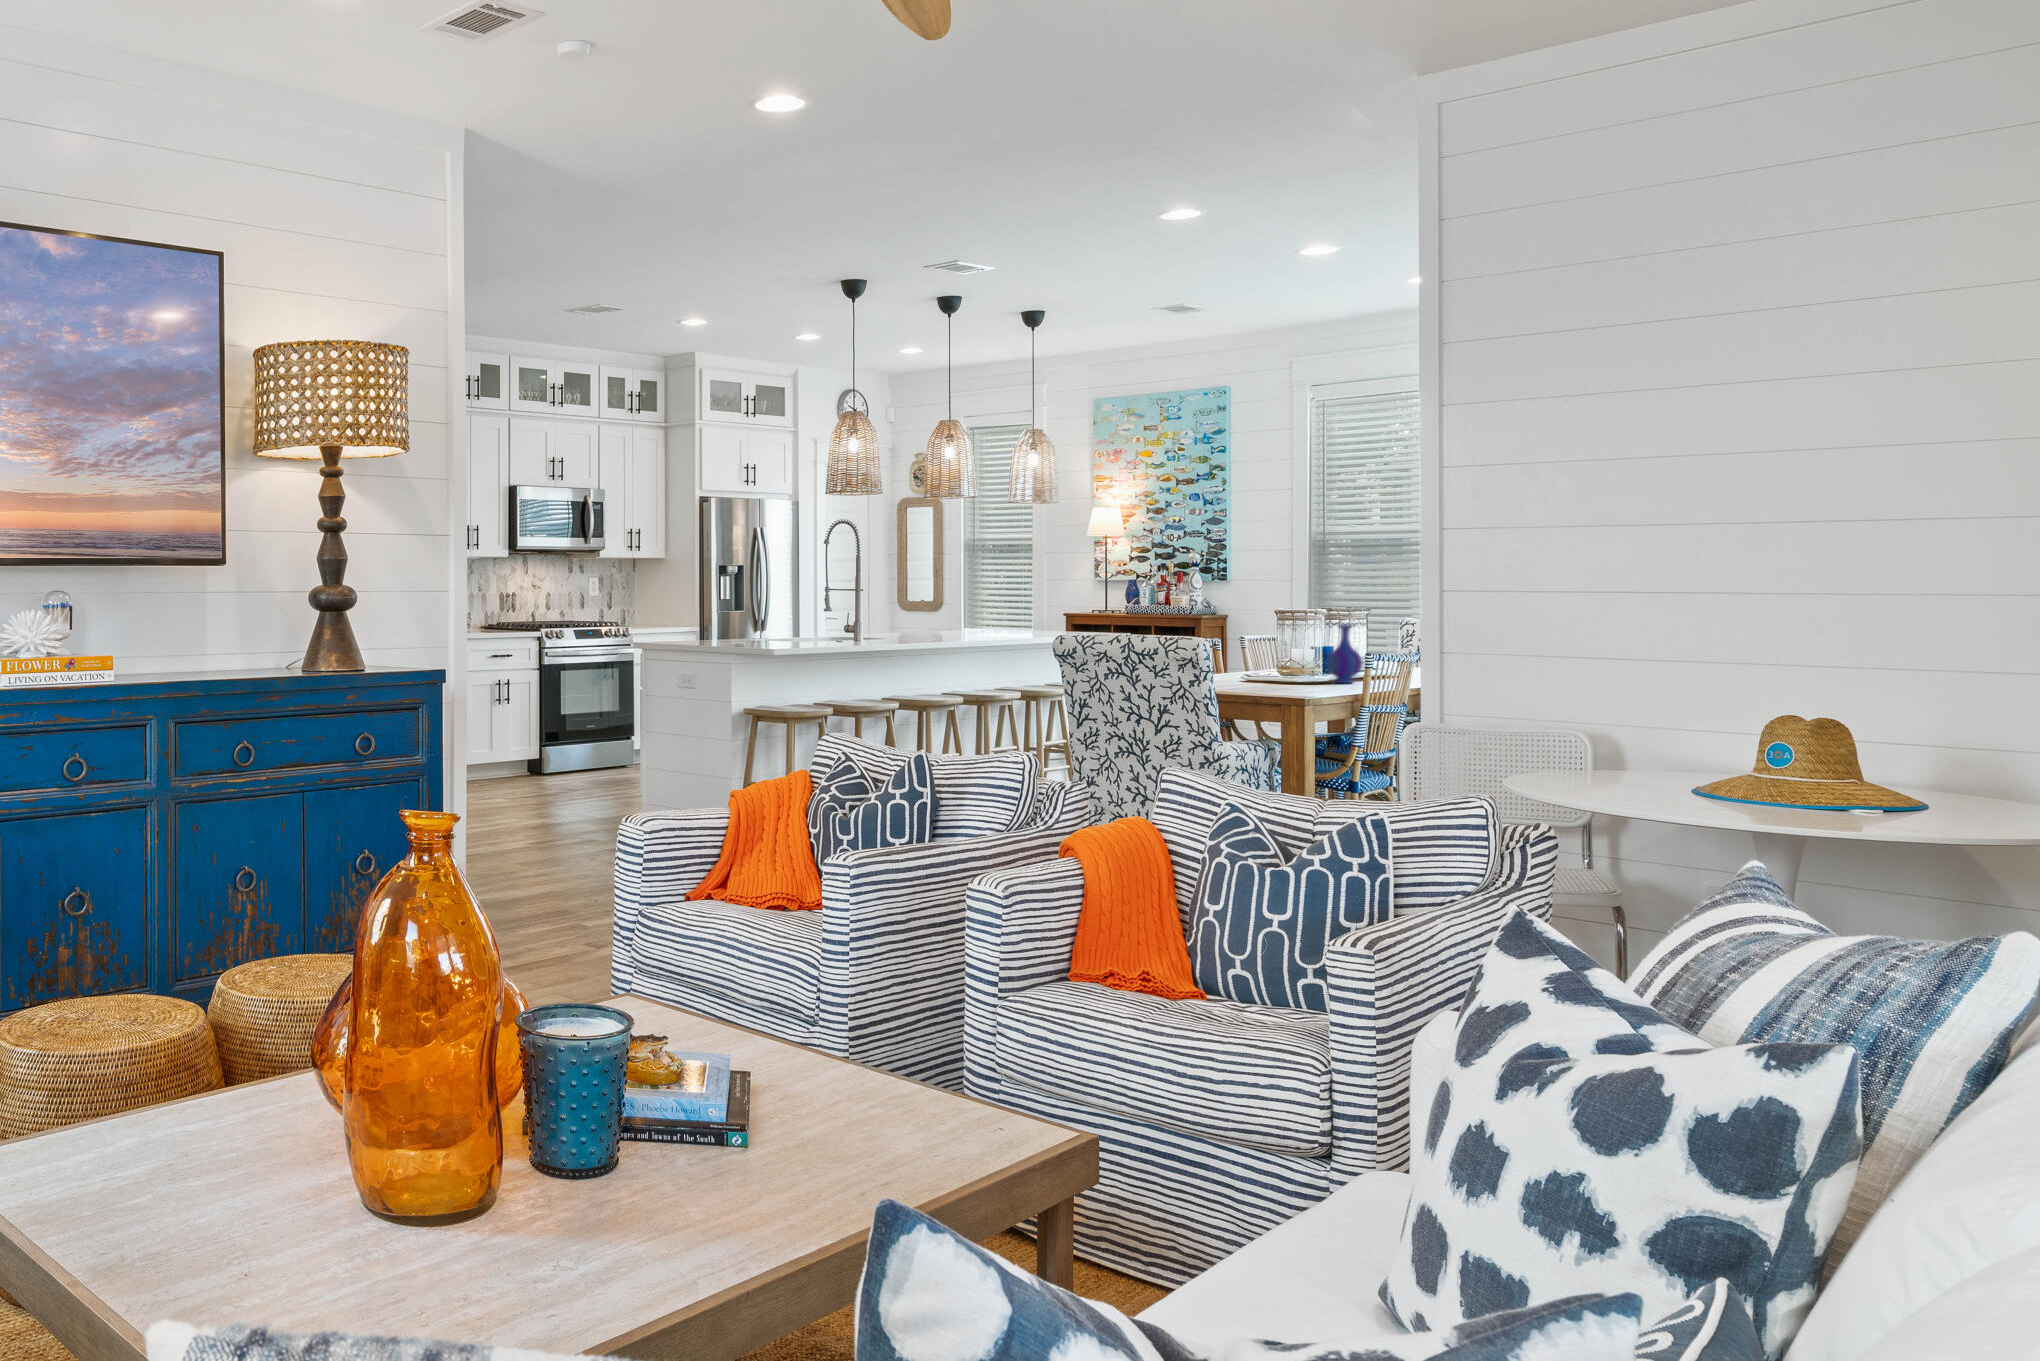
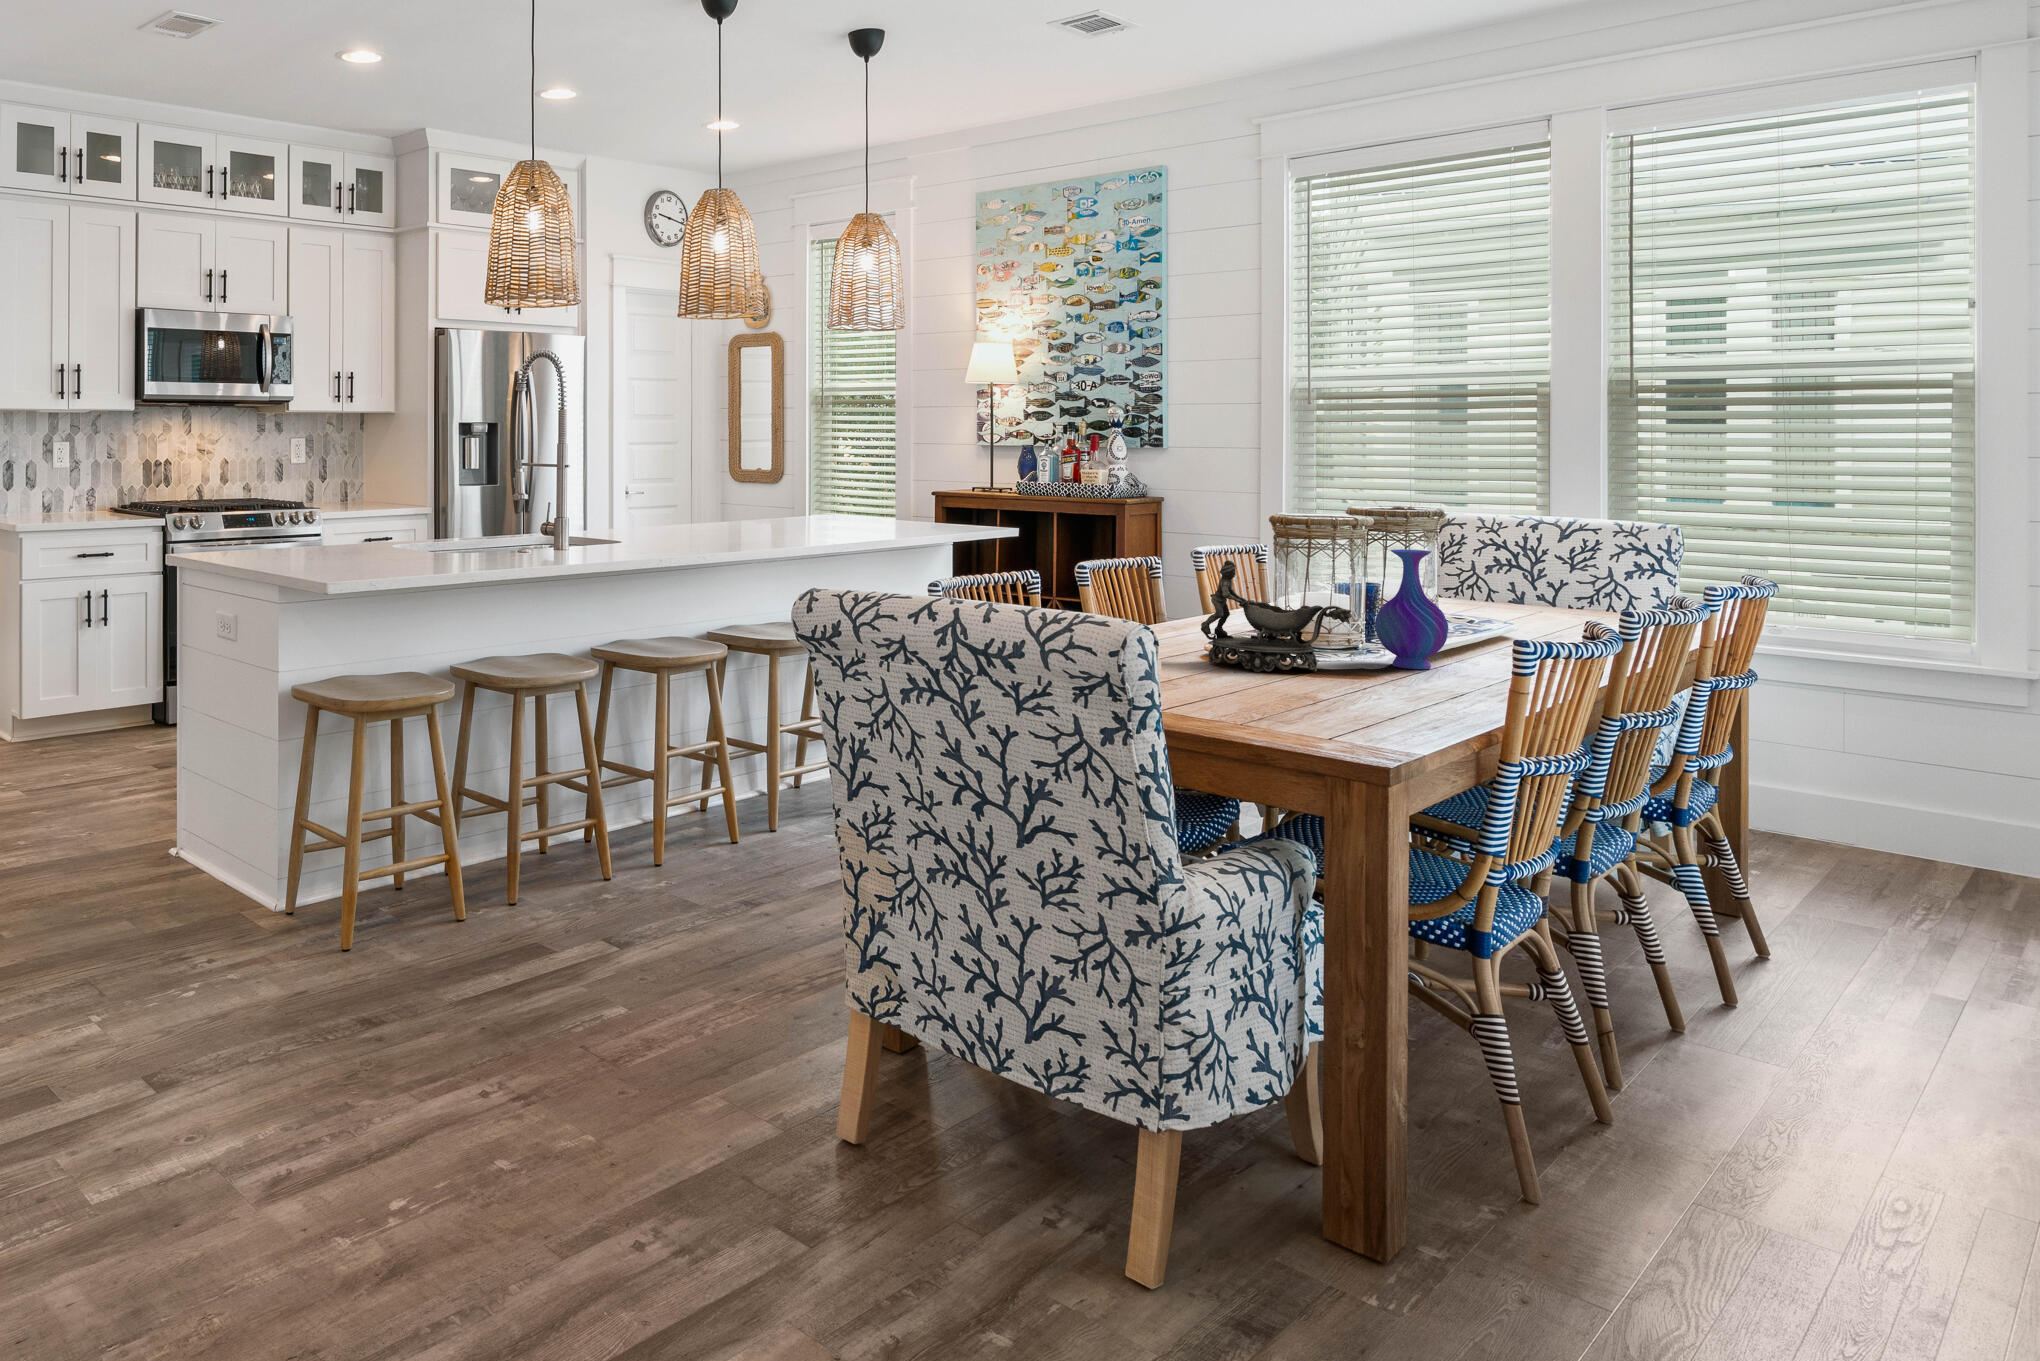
decorative bowl: none [1238,630,1312,684] -> present [1201,560,1351,672]

